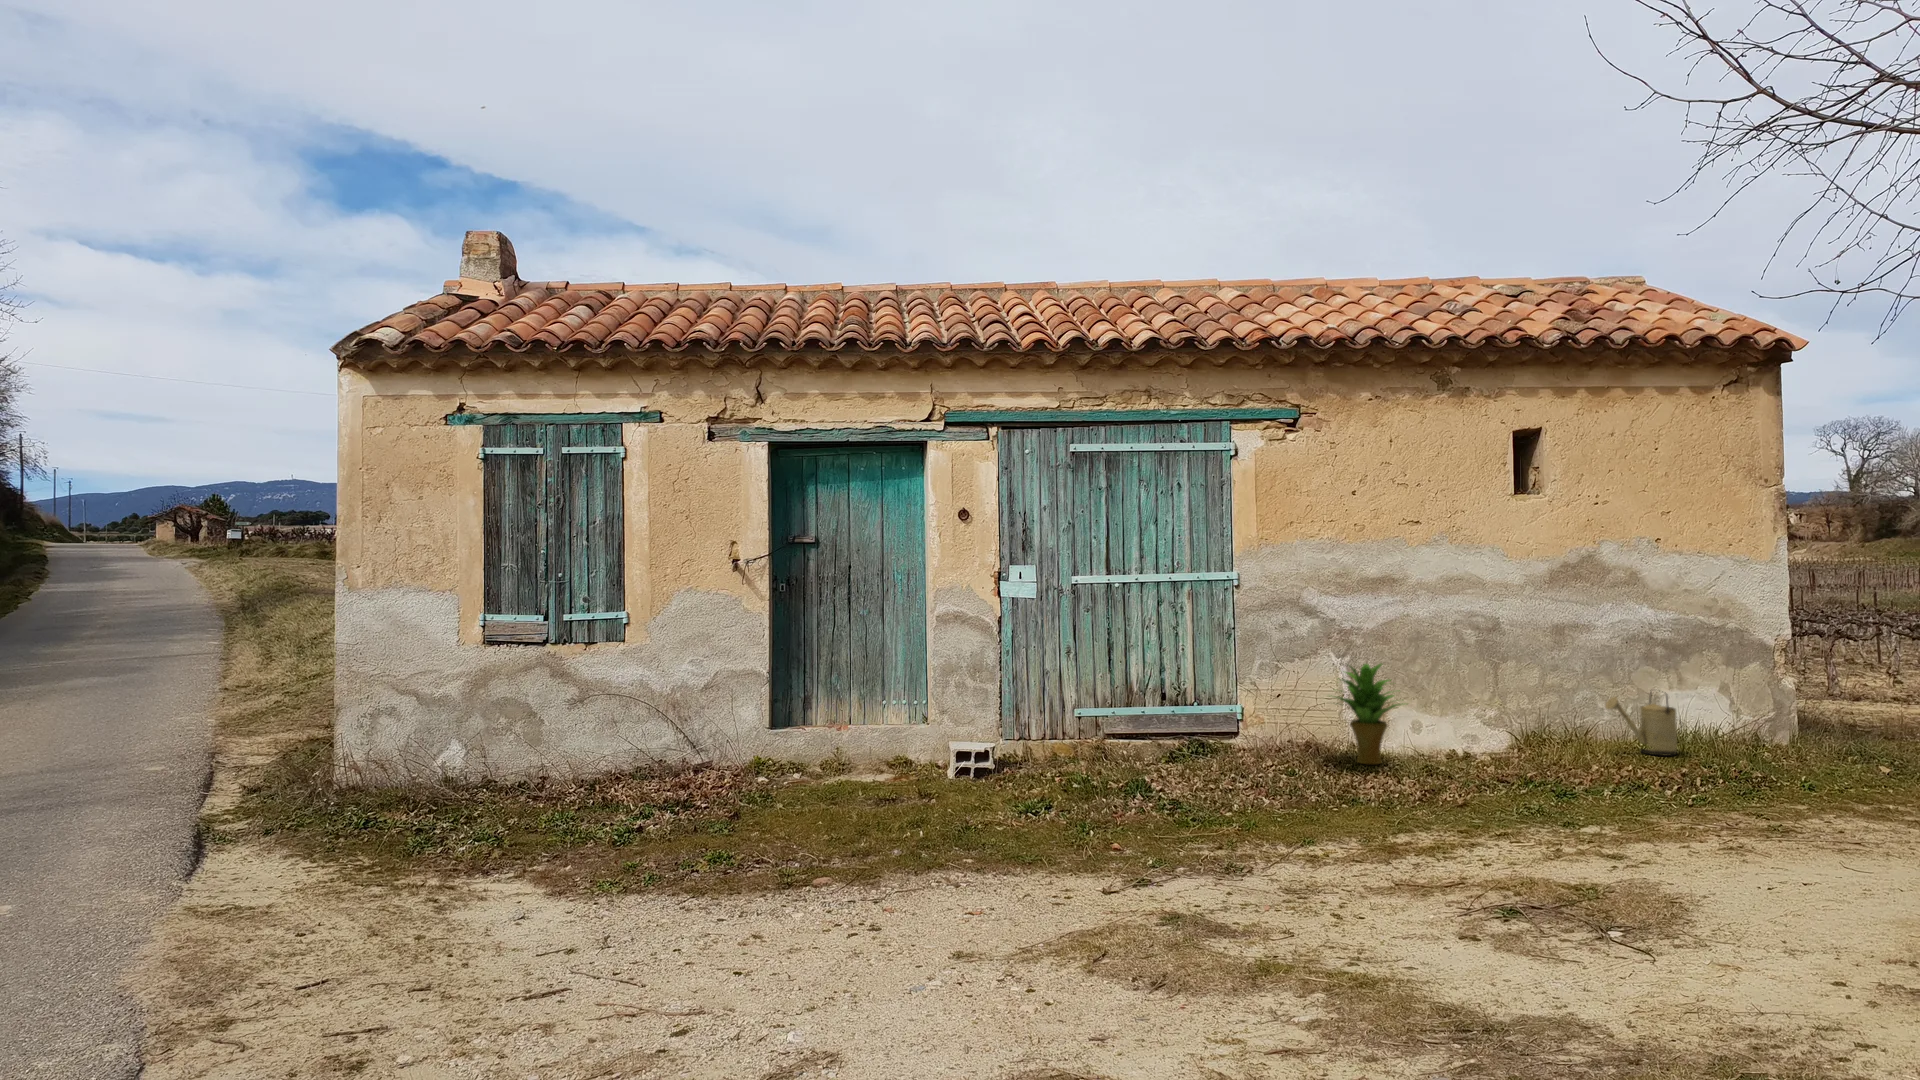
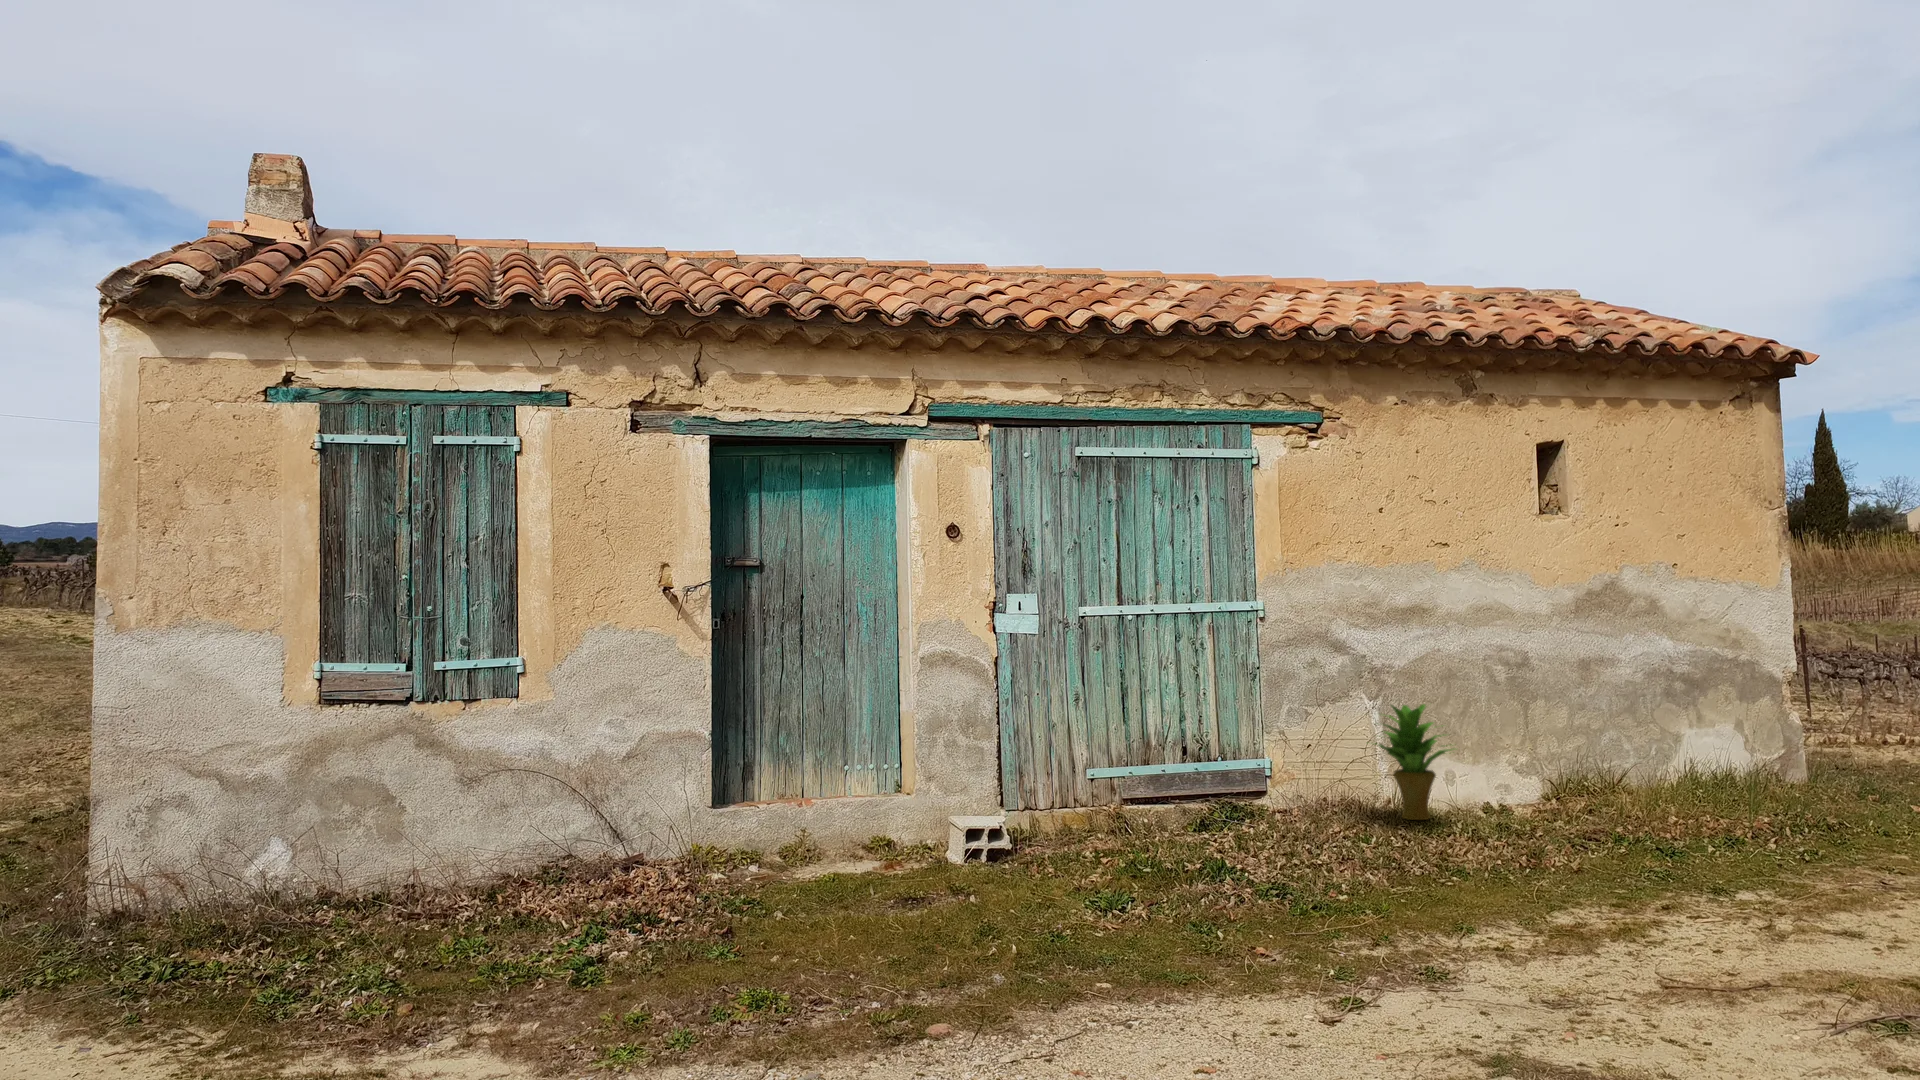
watering can: present [1606,691,1677,756] -> none [1639,726,1712,797]

